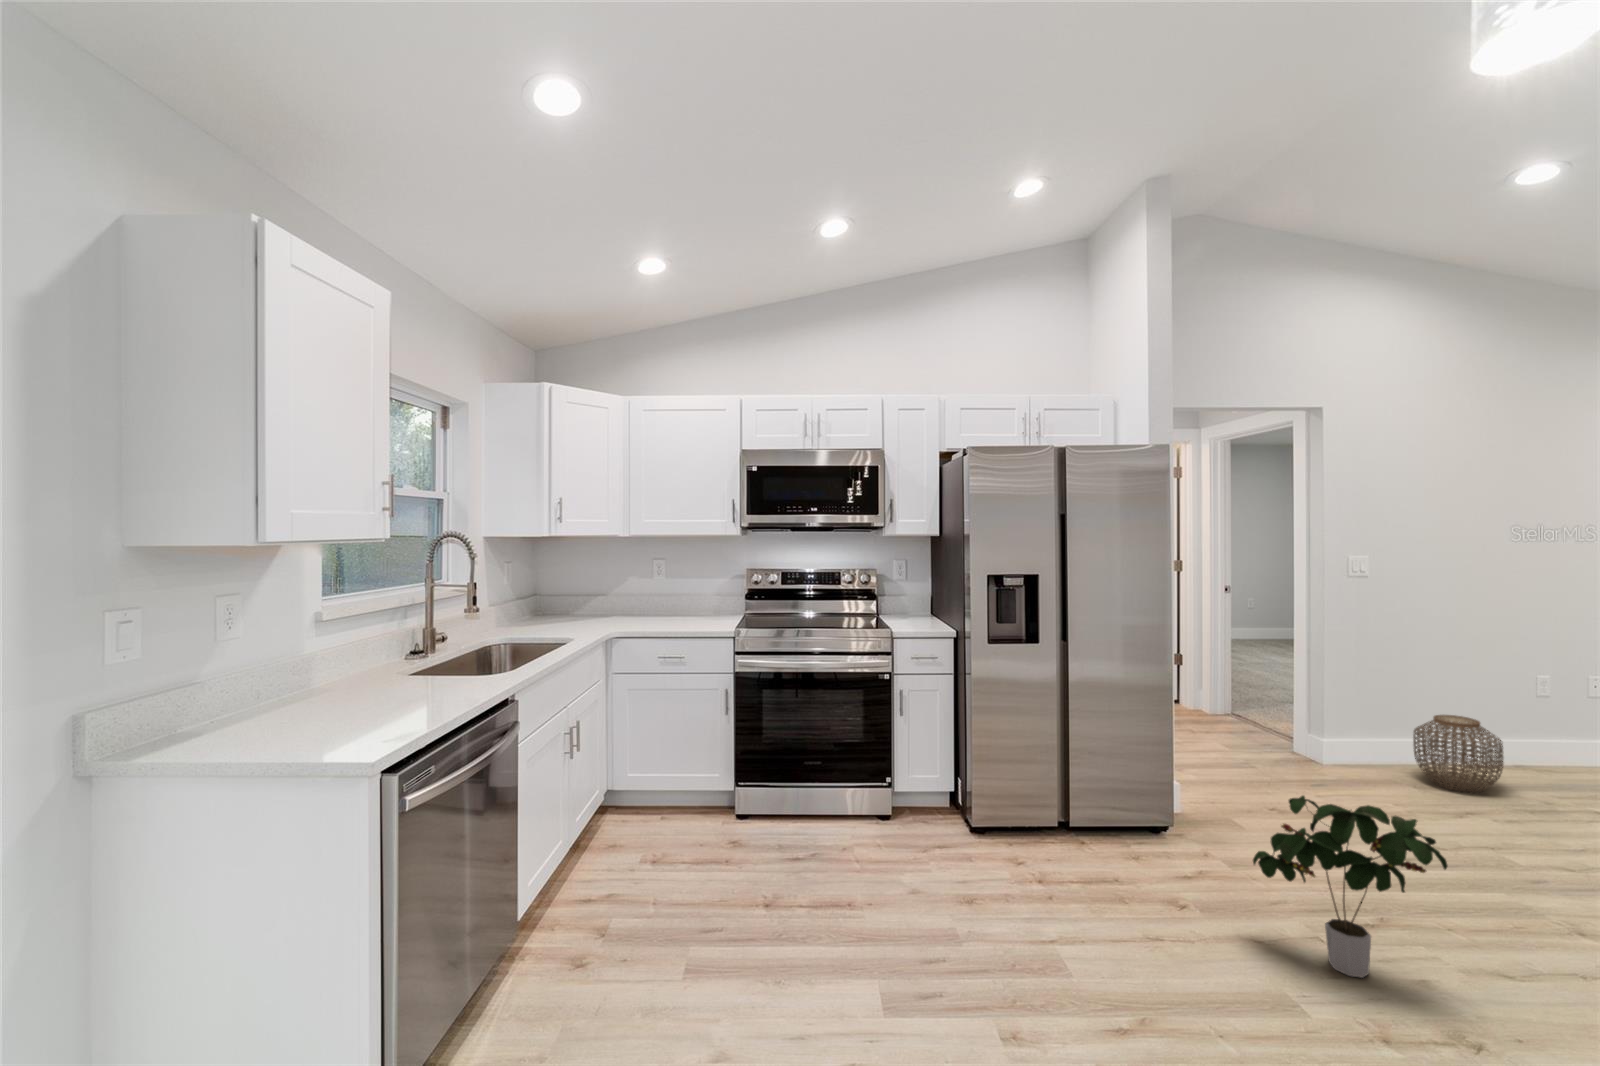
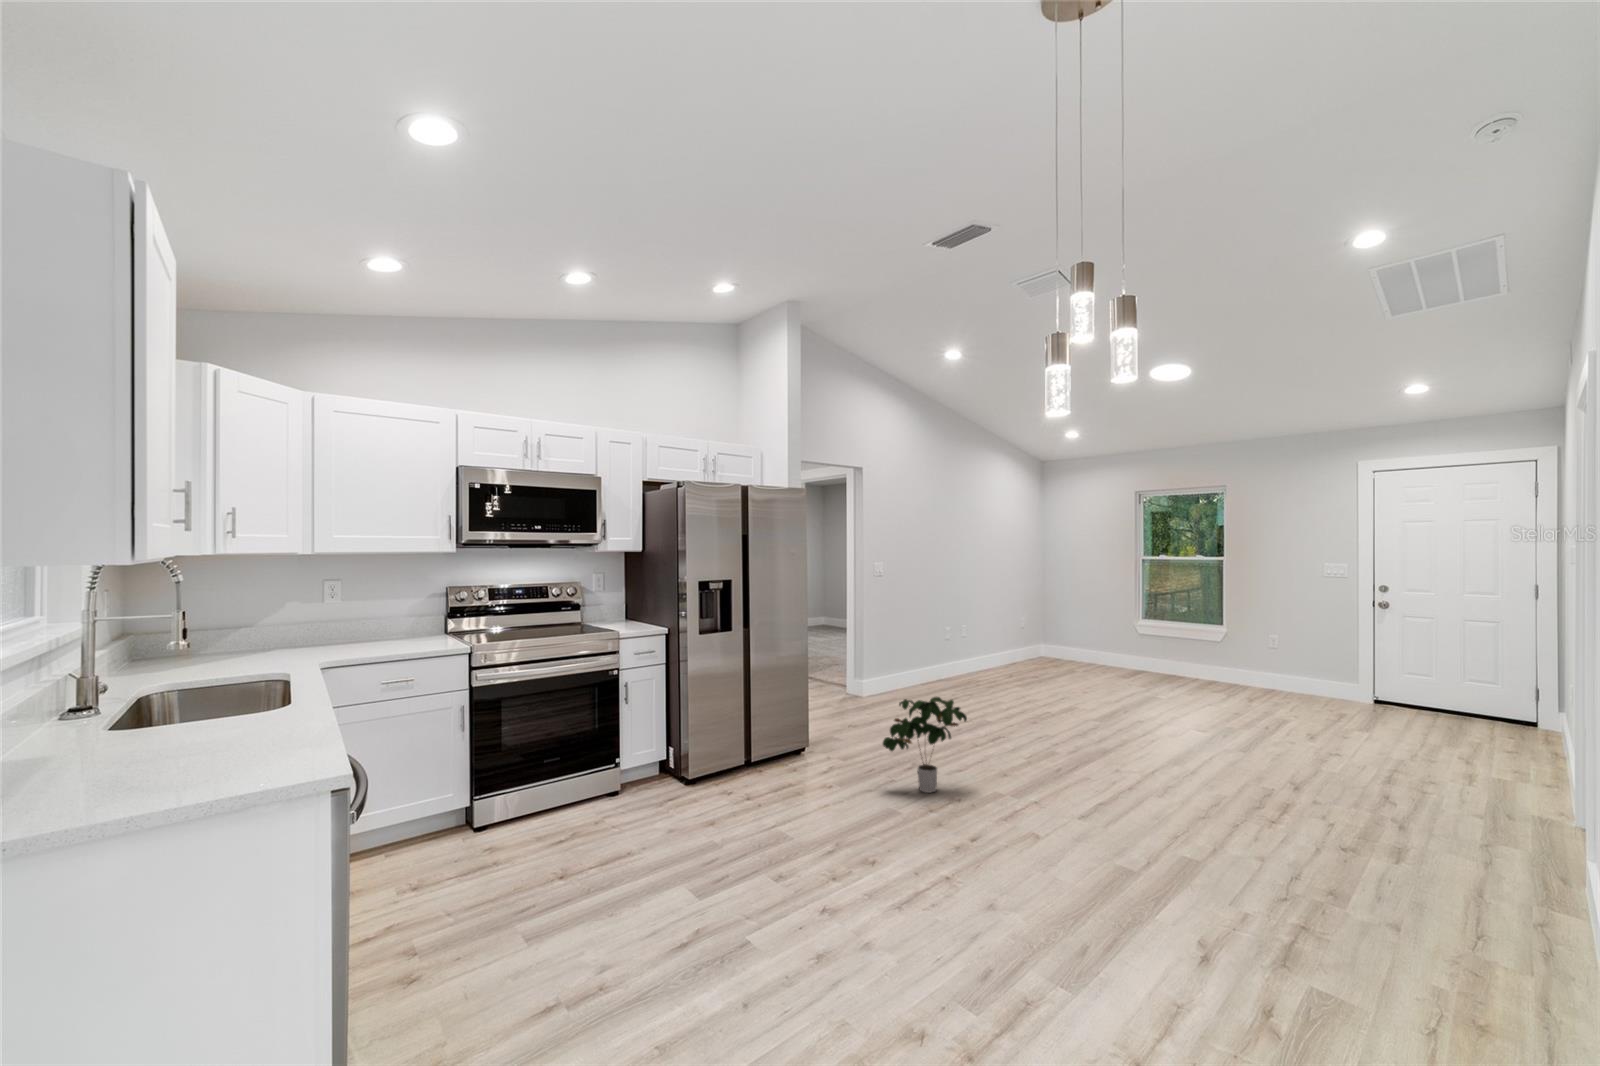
woven basket: present [1413,715,1503,792] -> none [890,653,929,697]

